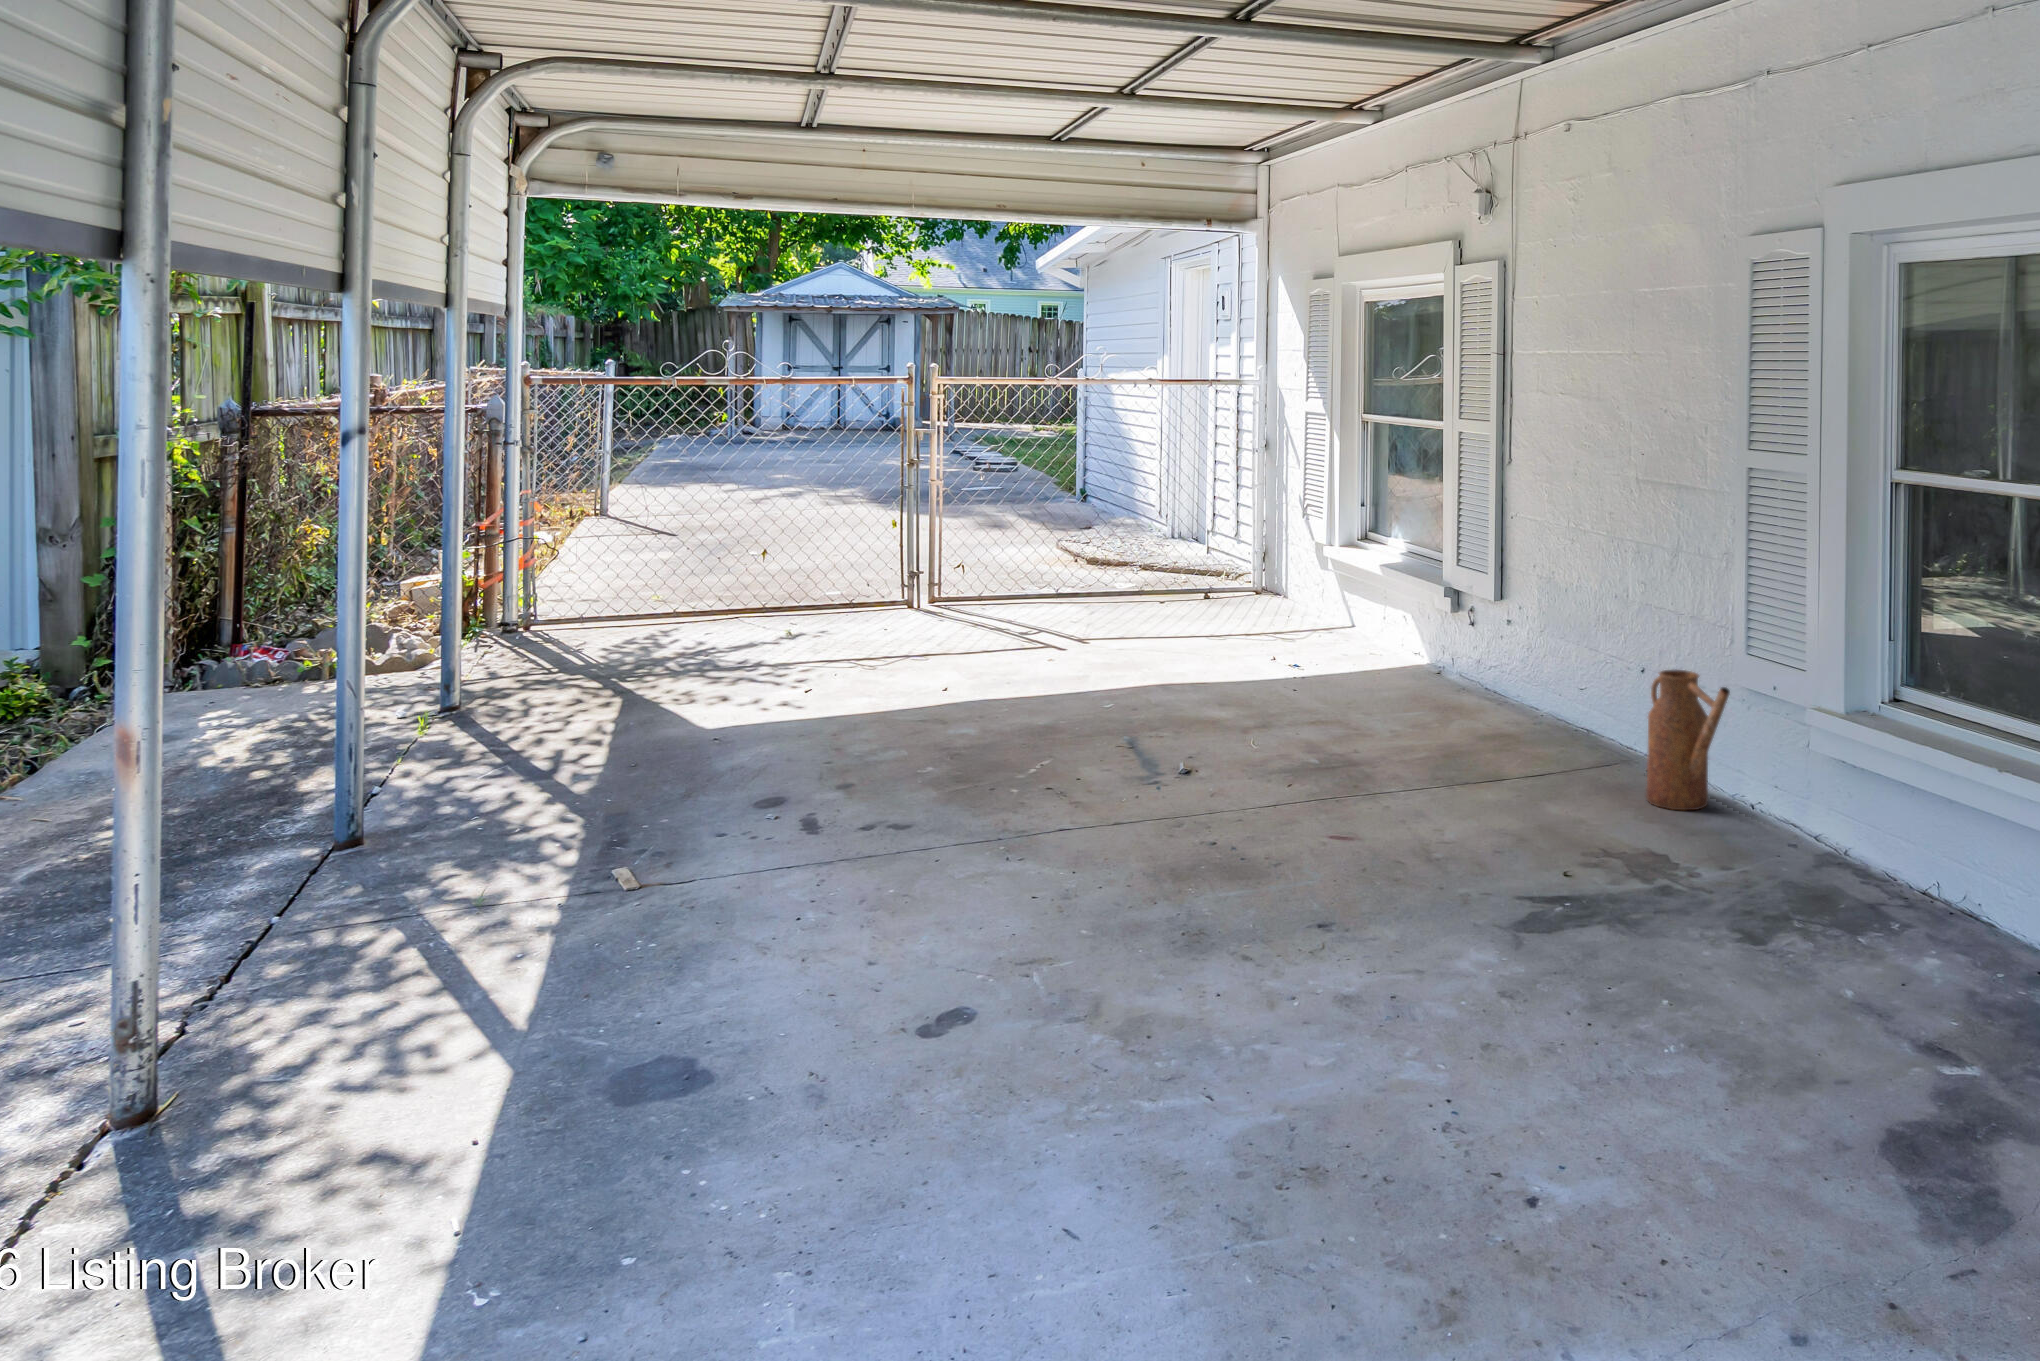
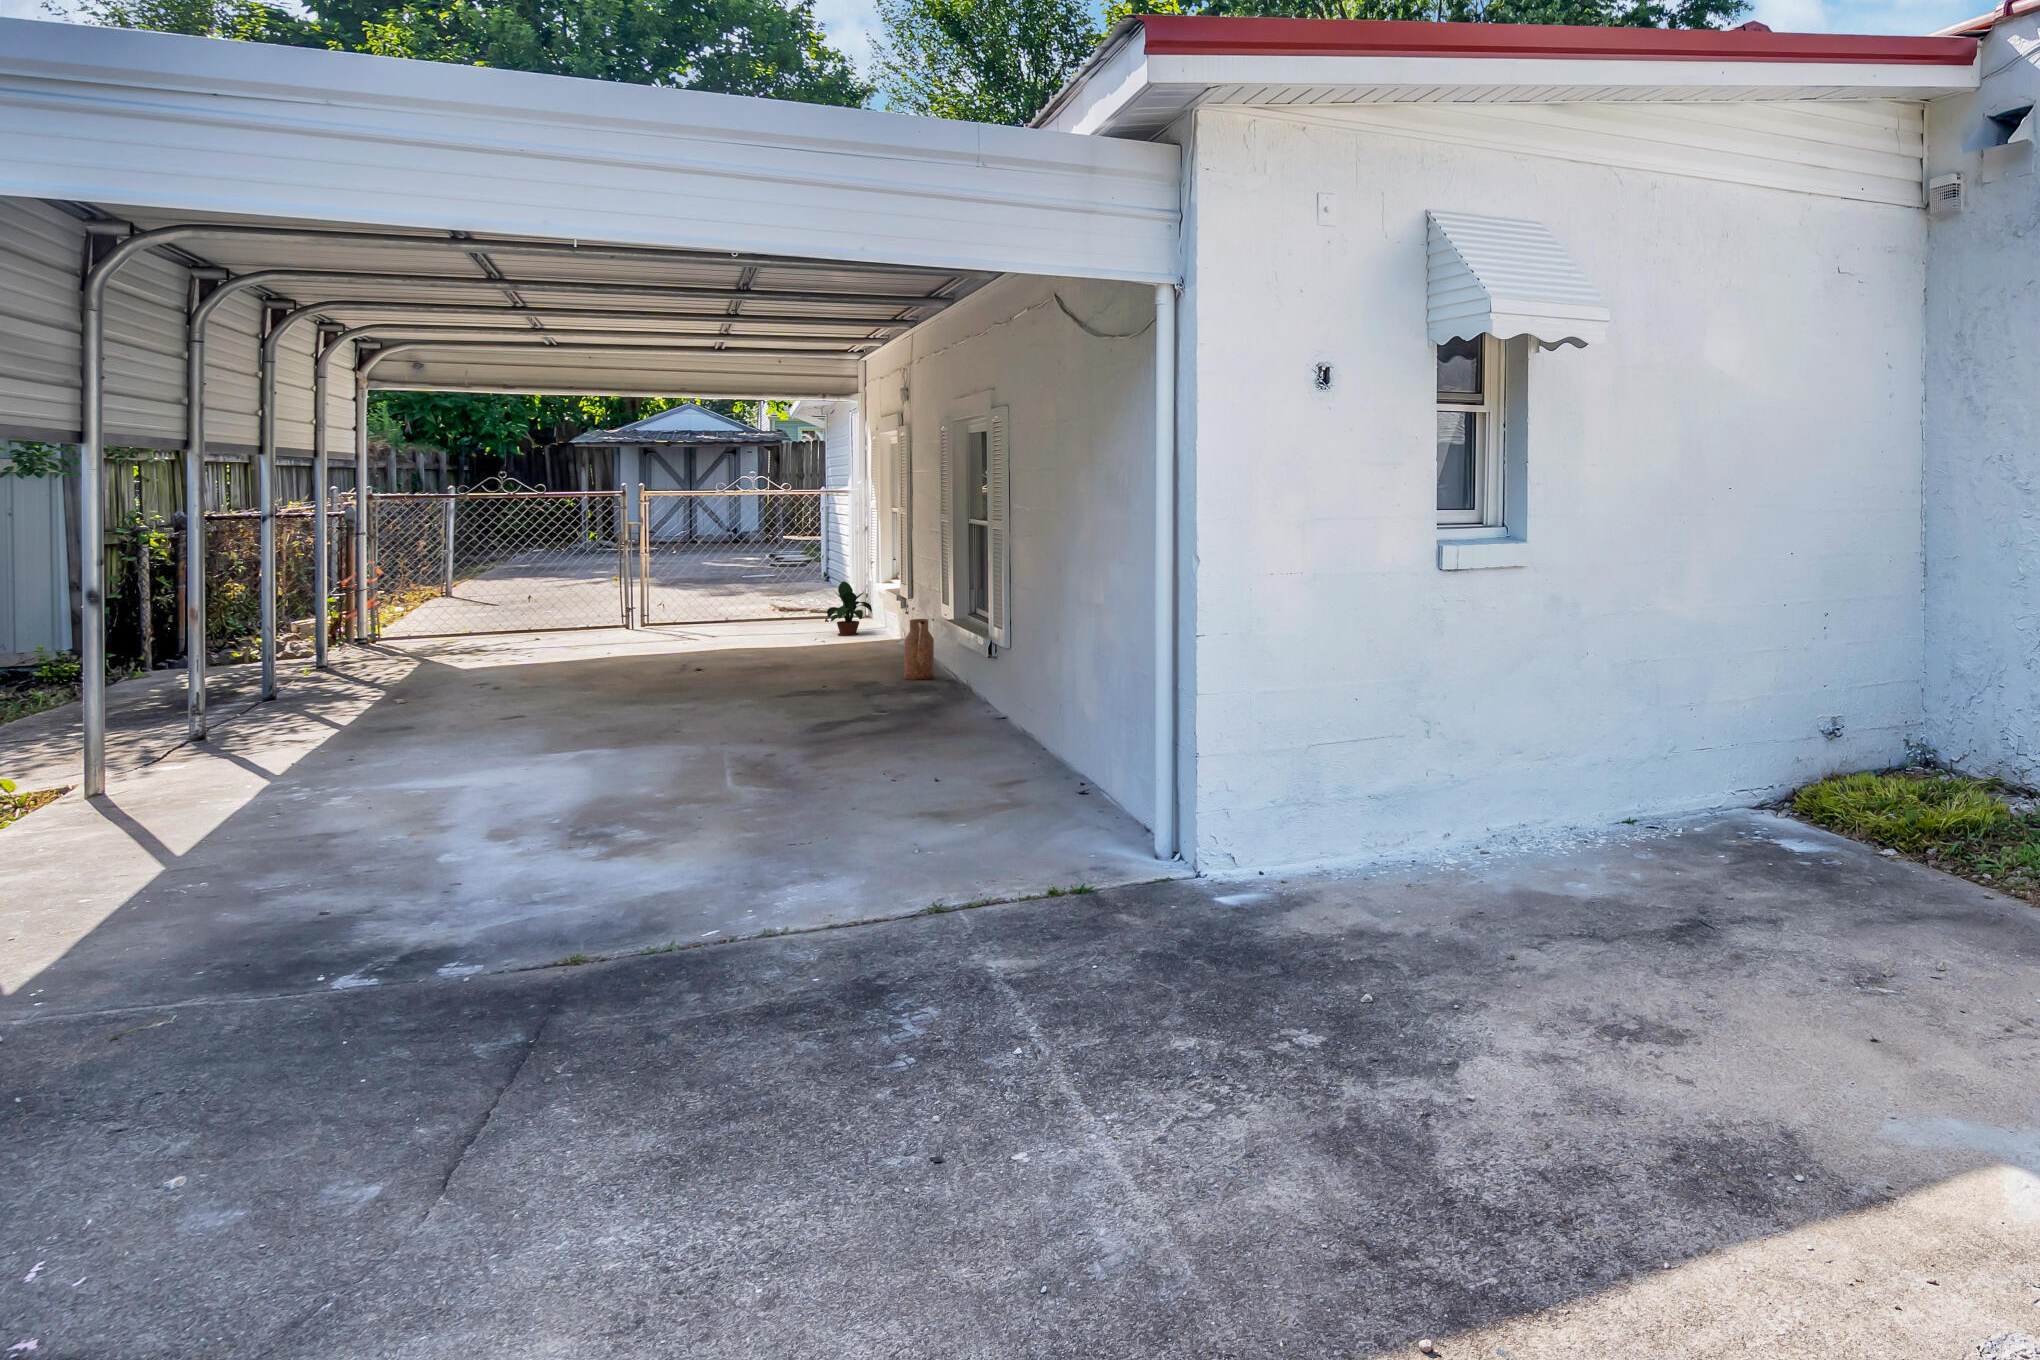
potted plant: none [1249,534,1326,631] -> present [827,581,872,636]

